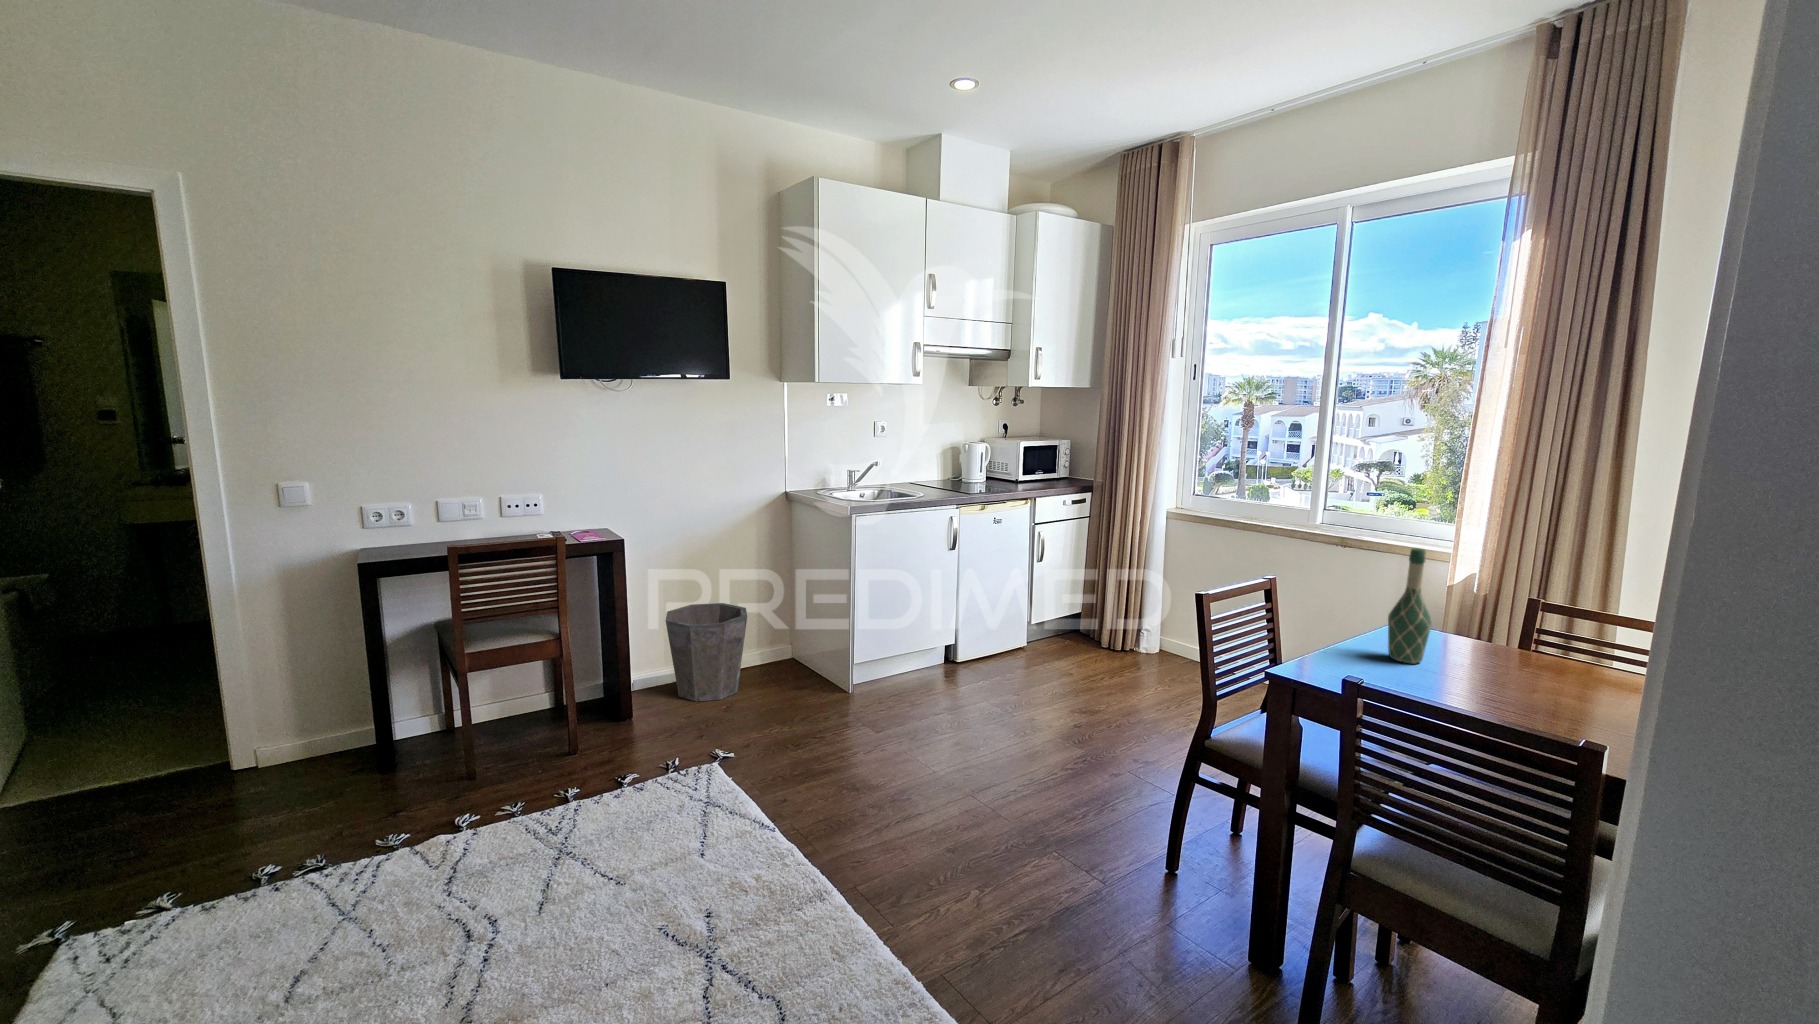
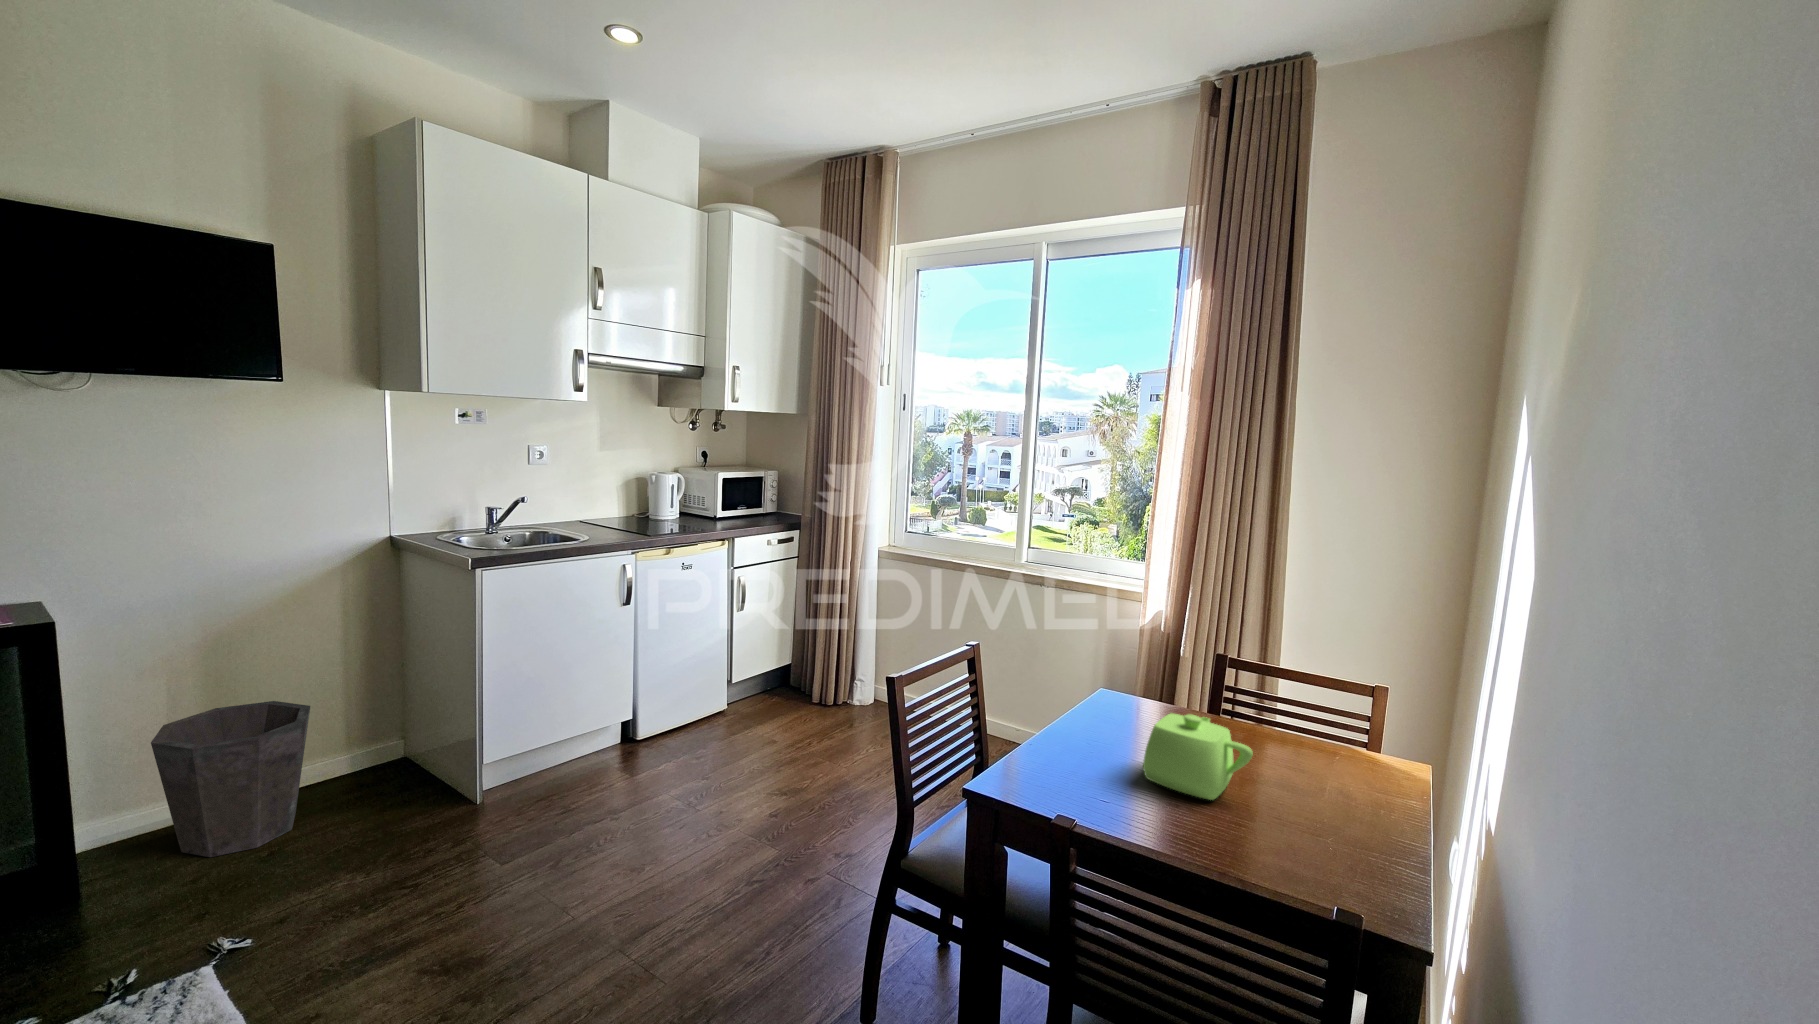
wine bottle: present [1388,548,1432,663] -> none [1092,614,1135,745]
teapot: none [1437,633,1552,704] -> present [1143,713,1253,800]

